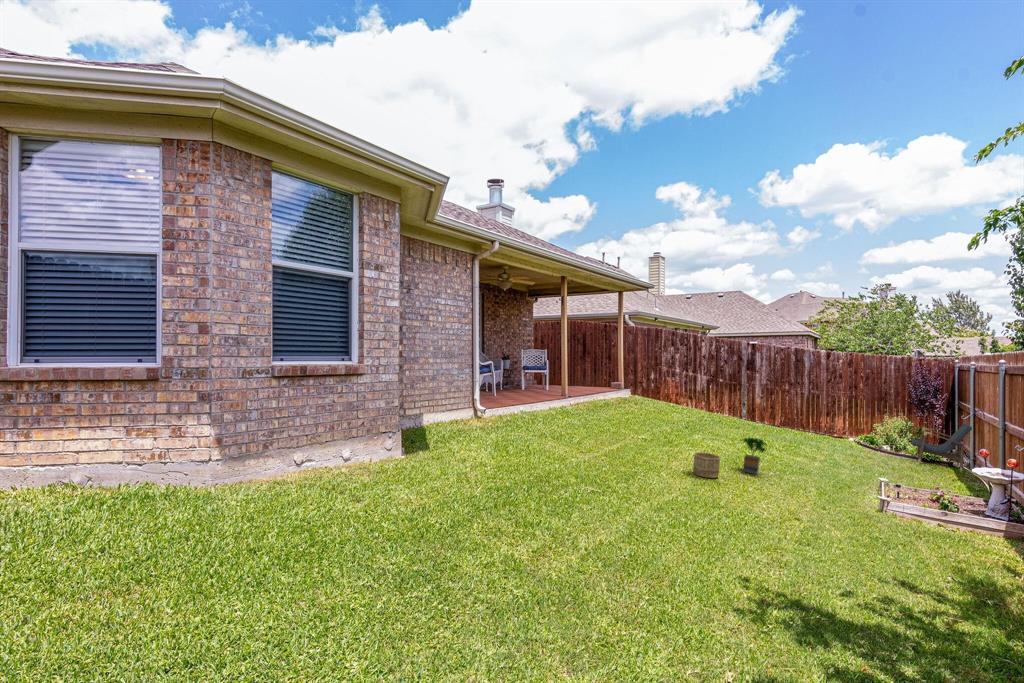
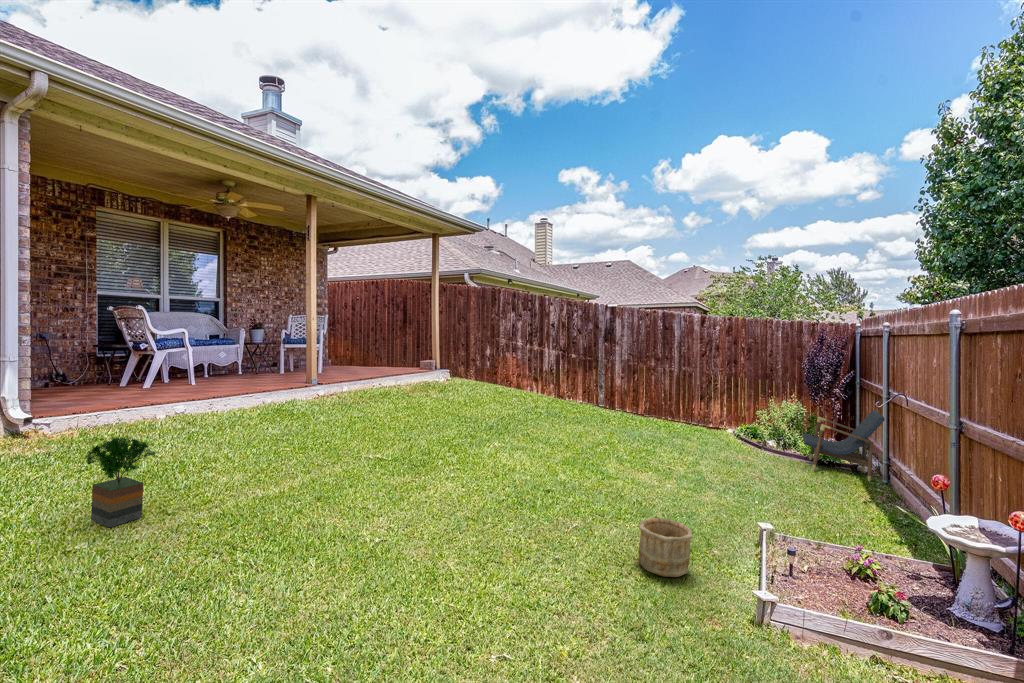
potted tree: present [743,437,766,474] -> present [86,437,157,528]
wooden bucket: present [693,452,721,478] -> present [639,518,693,577]

